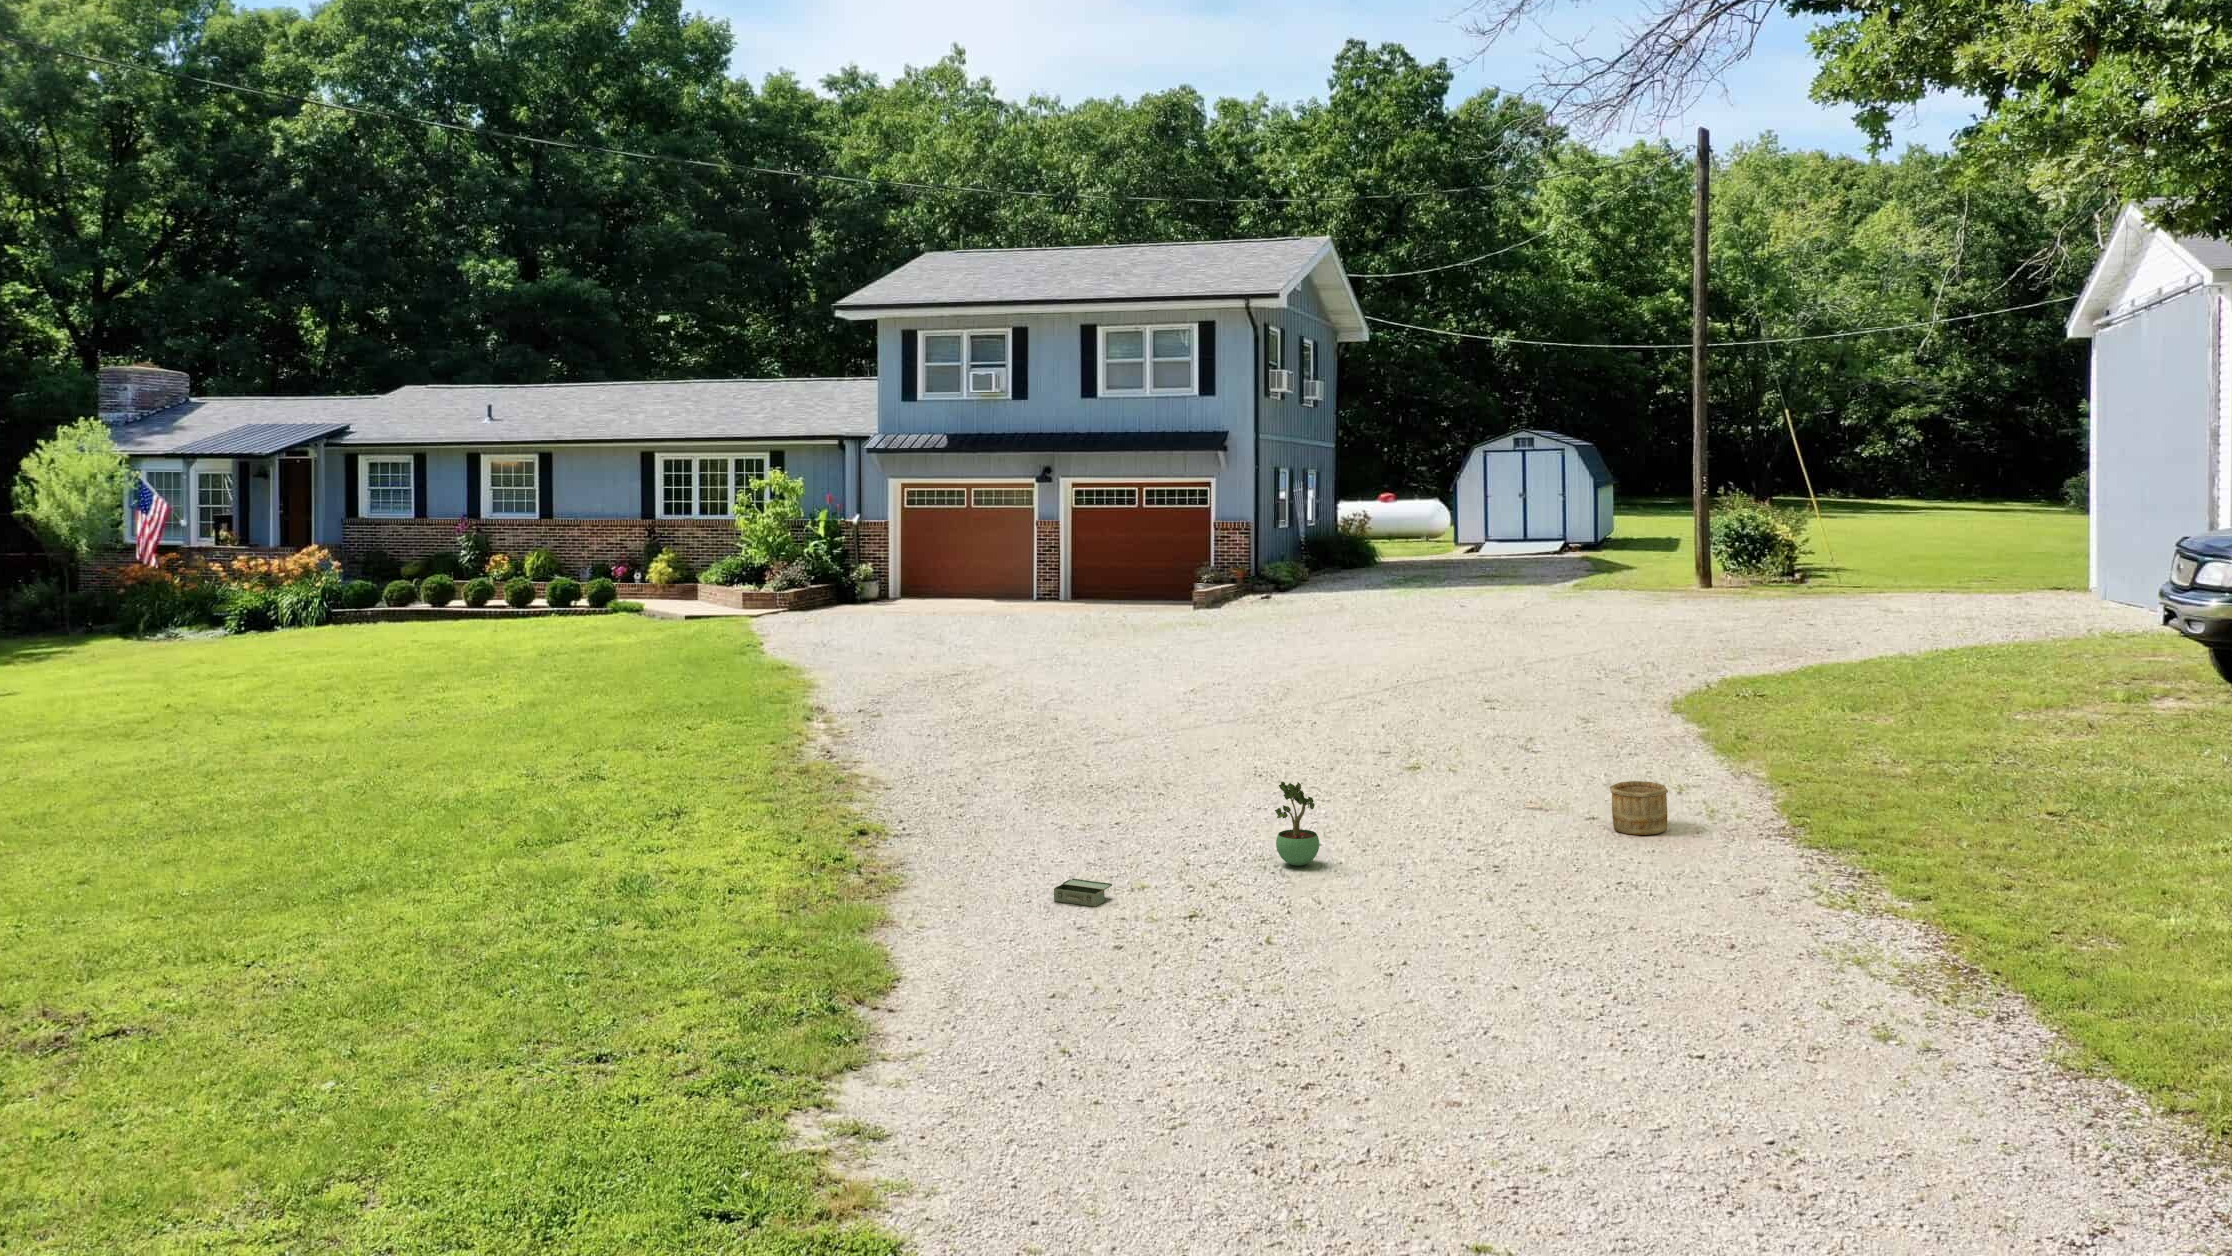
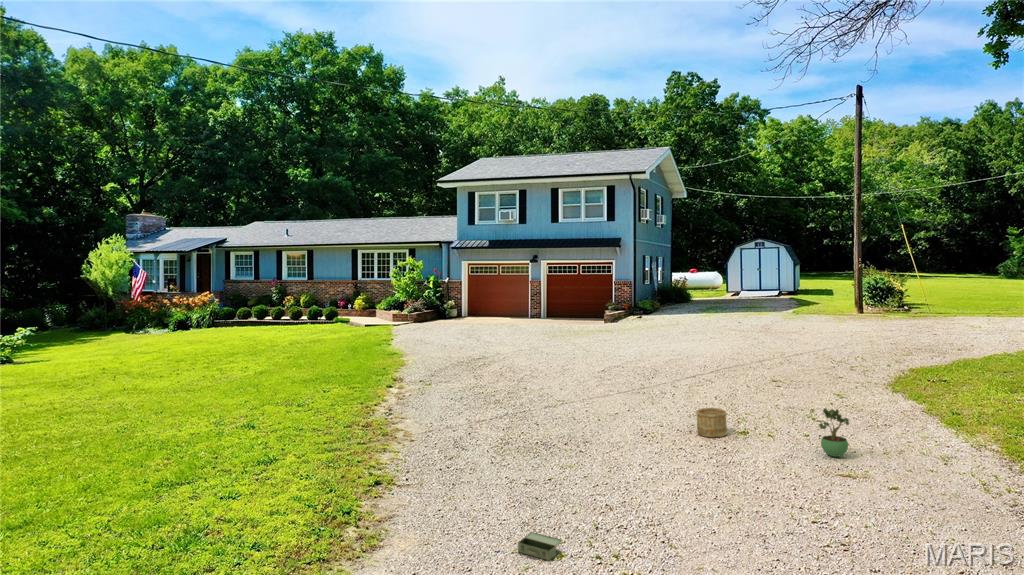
wooden bucket: present [1610,781,1668,835] -> present [696,408,727,438]
potted plant: present [1275,782,1319,866] -> present [819,408,849,457]

